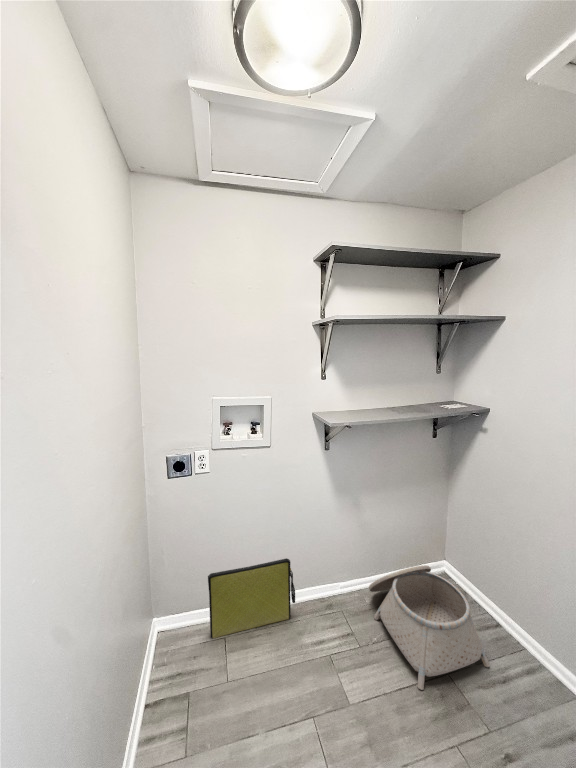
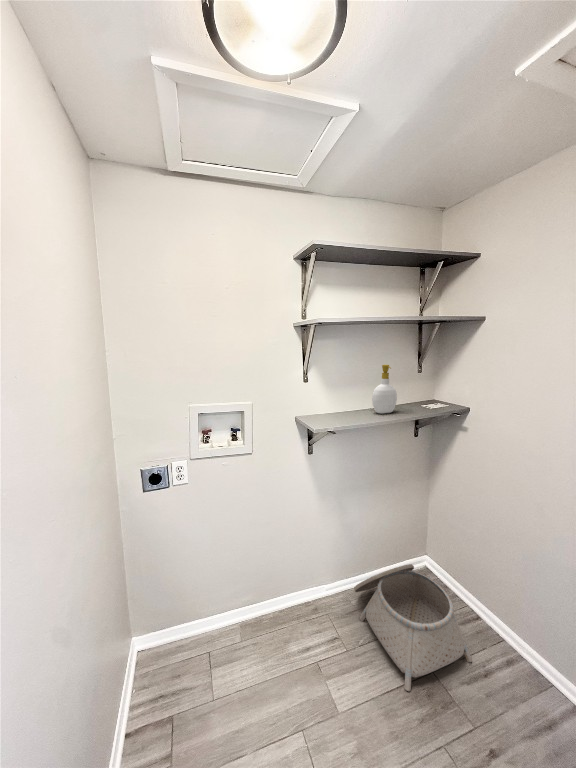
soap bottle: none [389,363,414,412] -> present [372,365,397,413]
bag: present [208,558,295,638] -> none [190,566,281,654]

